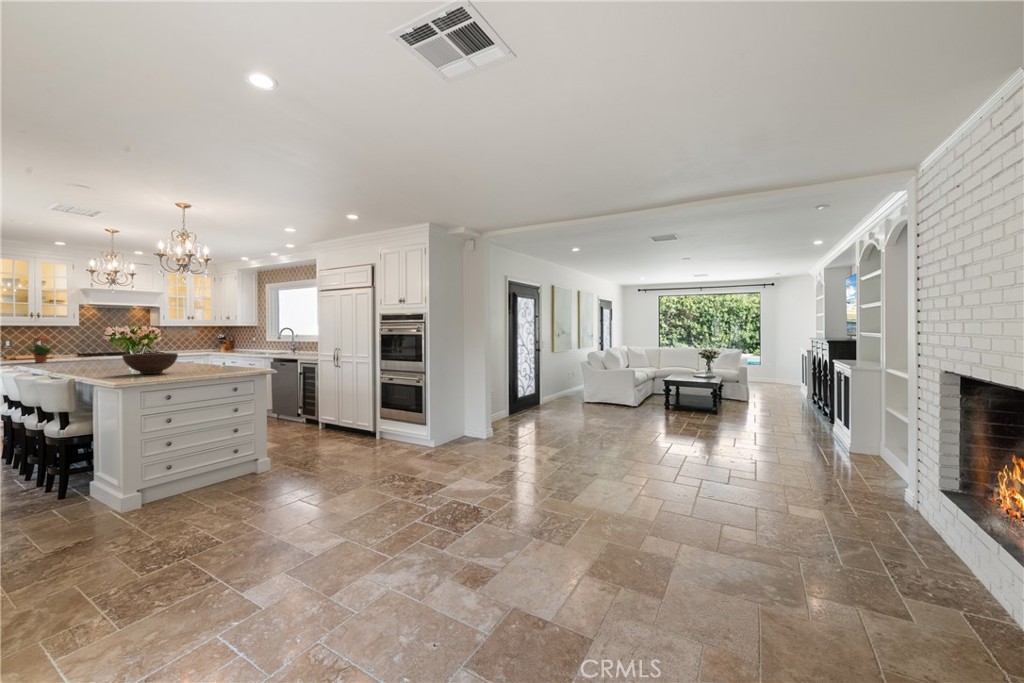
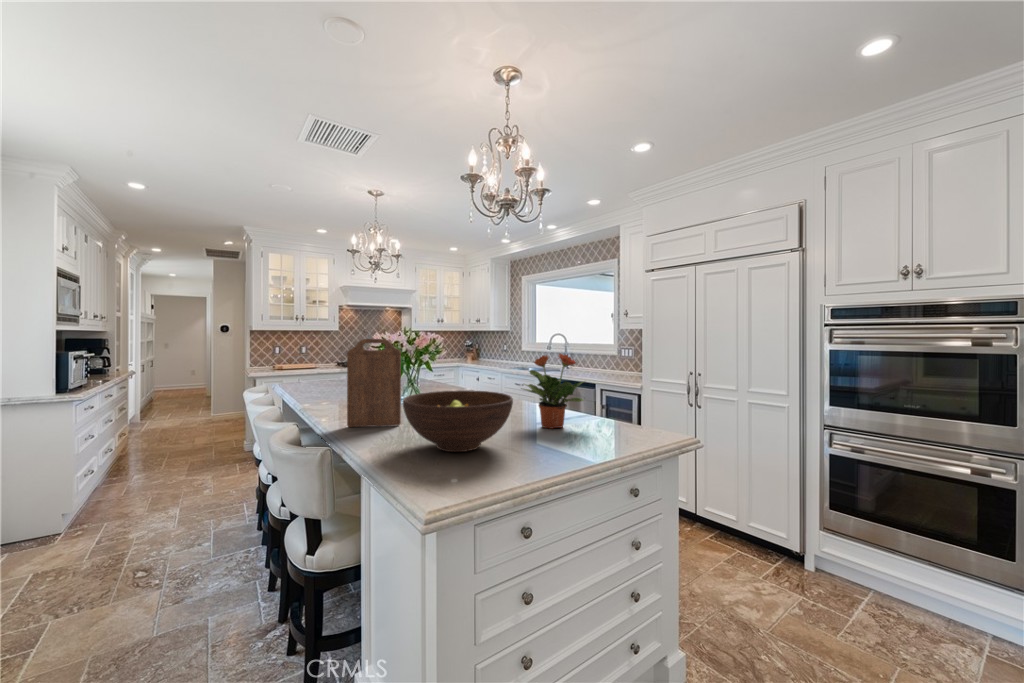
cutting board: none [93,332,126,373] -> present [347,339,401,427]
potted plant: present [25,337,55,363] -> present [521,354,583,429]

